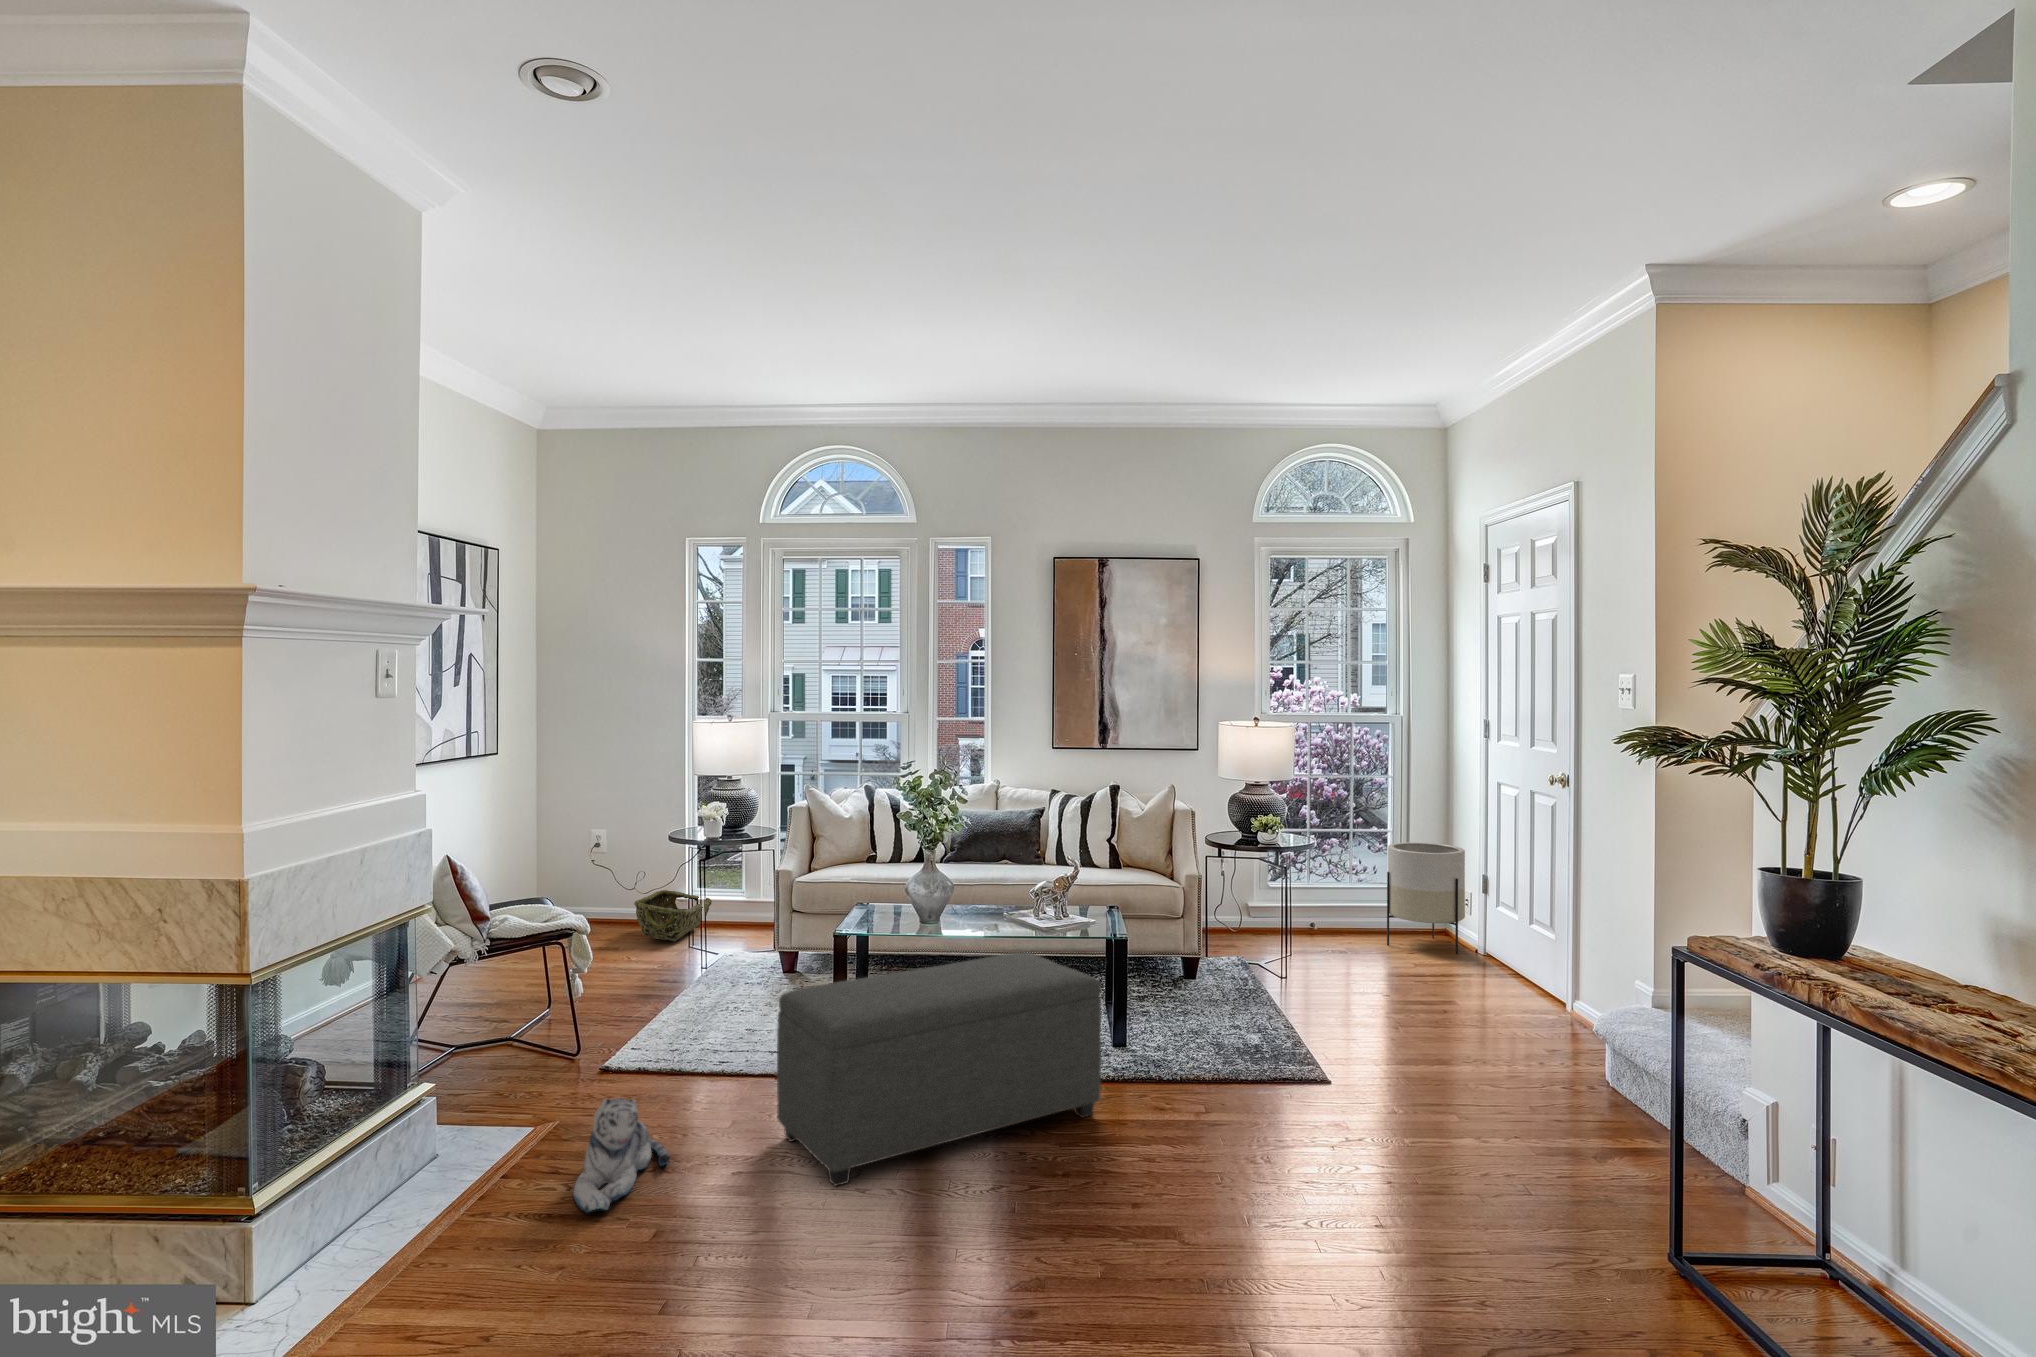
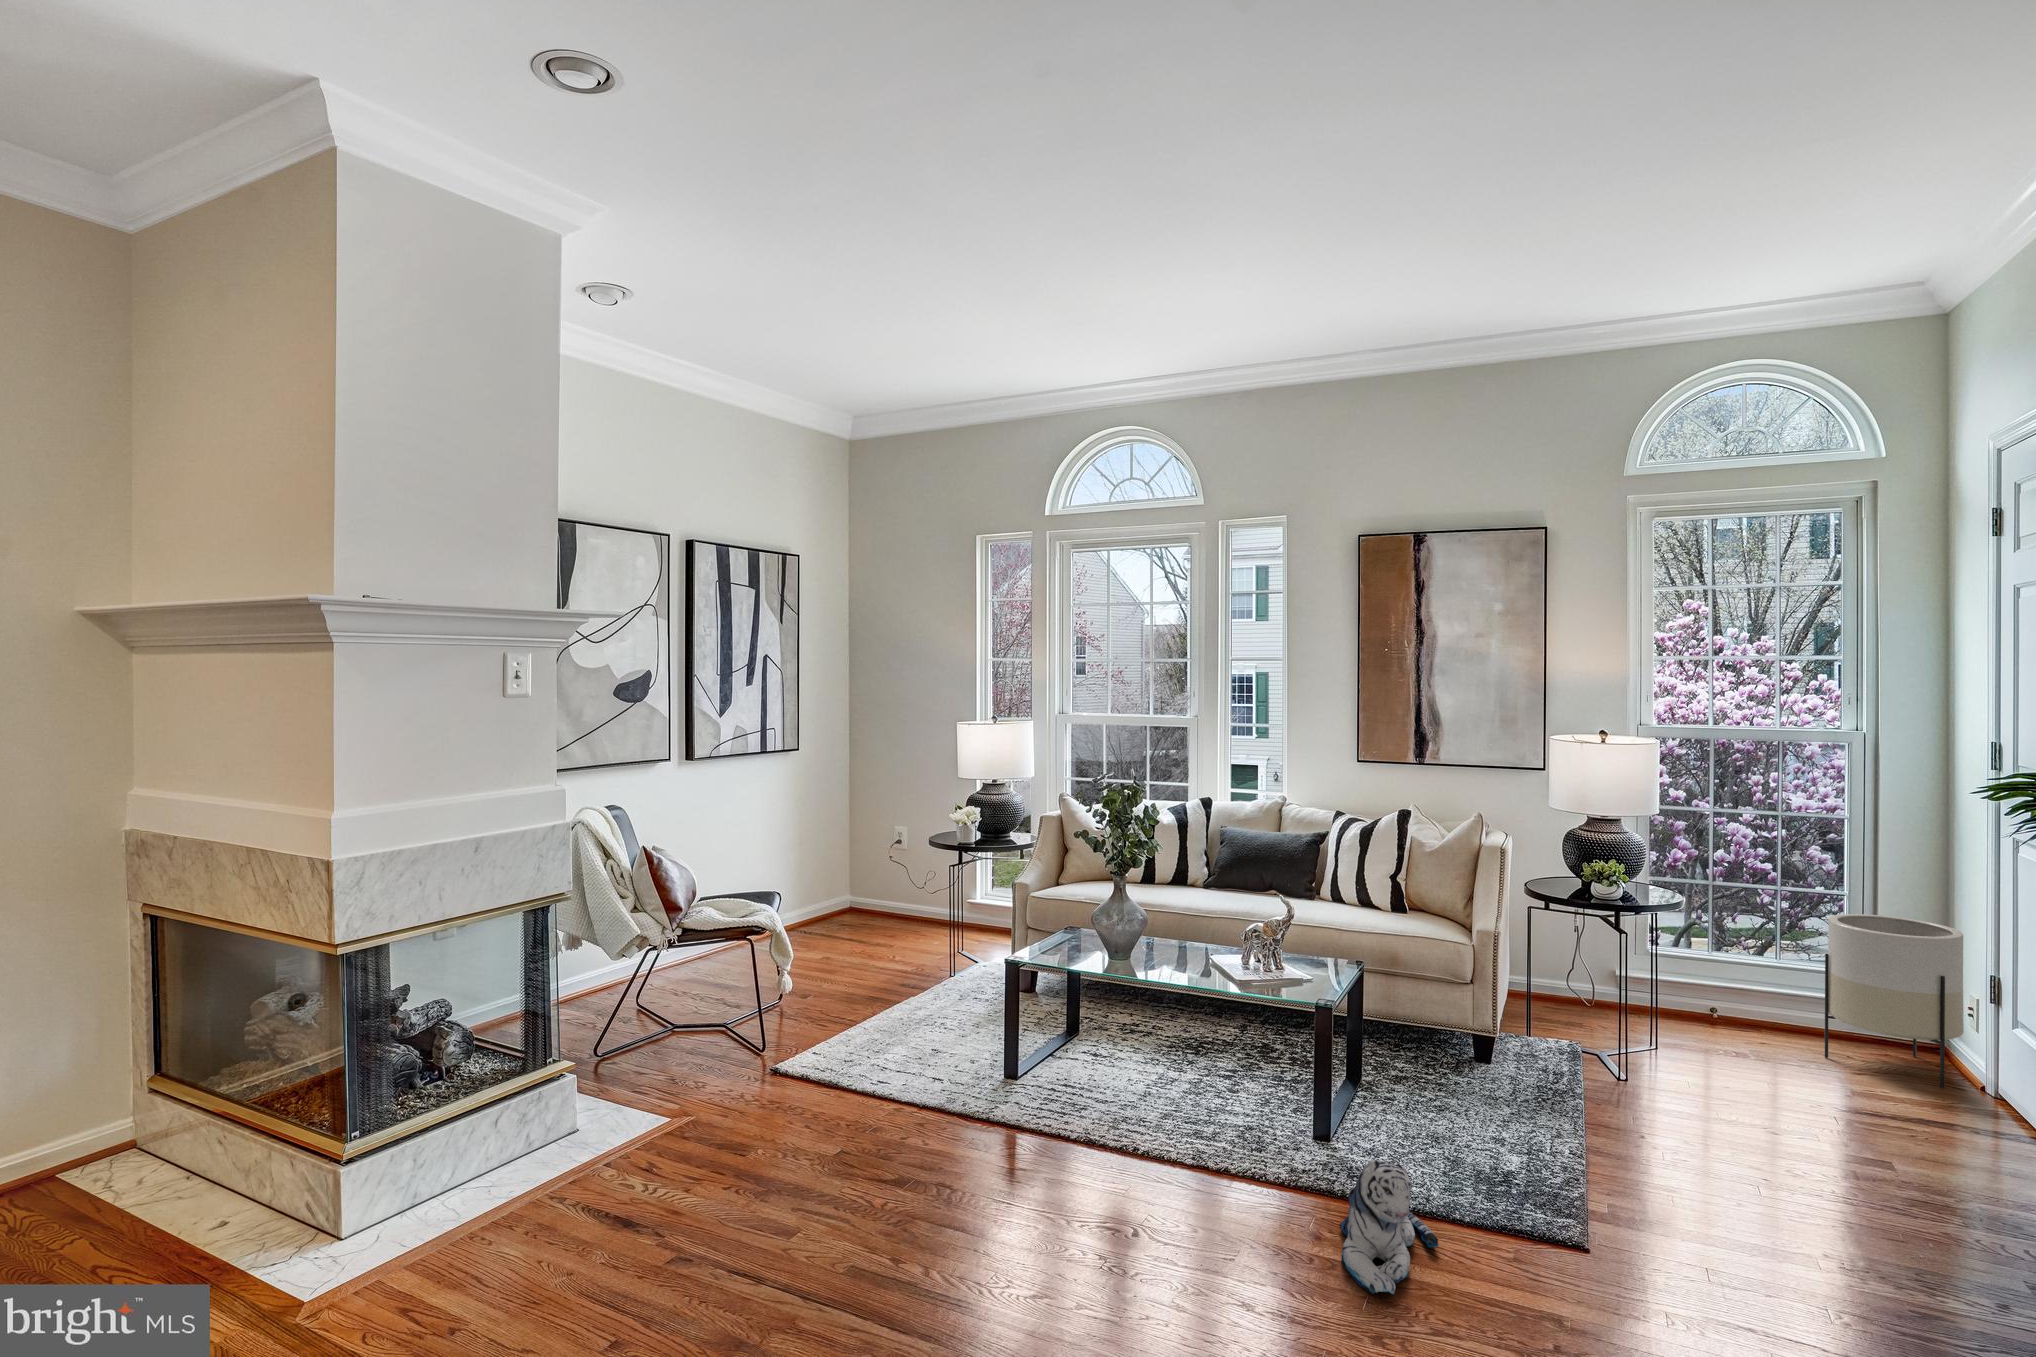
woven basket: present [634,890,712,941] -> none [909,889,991,942]
ottoman: present [777,953,1101,1186] -> none [865,1008,1234,1248]
plush toy: present [573,1098,669,1213] -> present [1339,1160,1439,1294]

